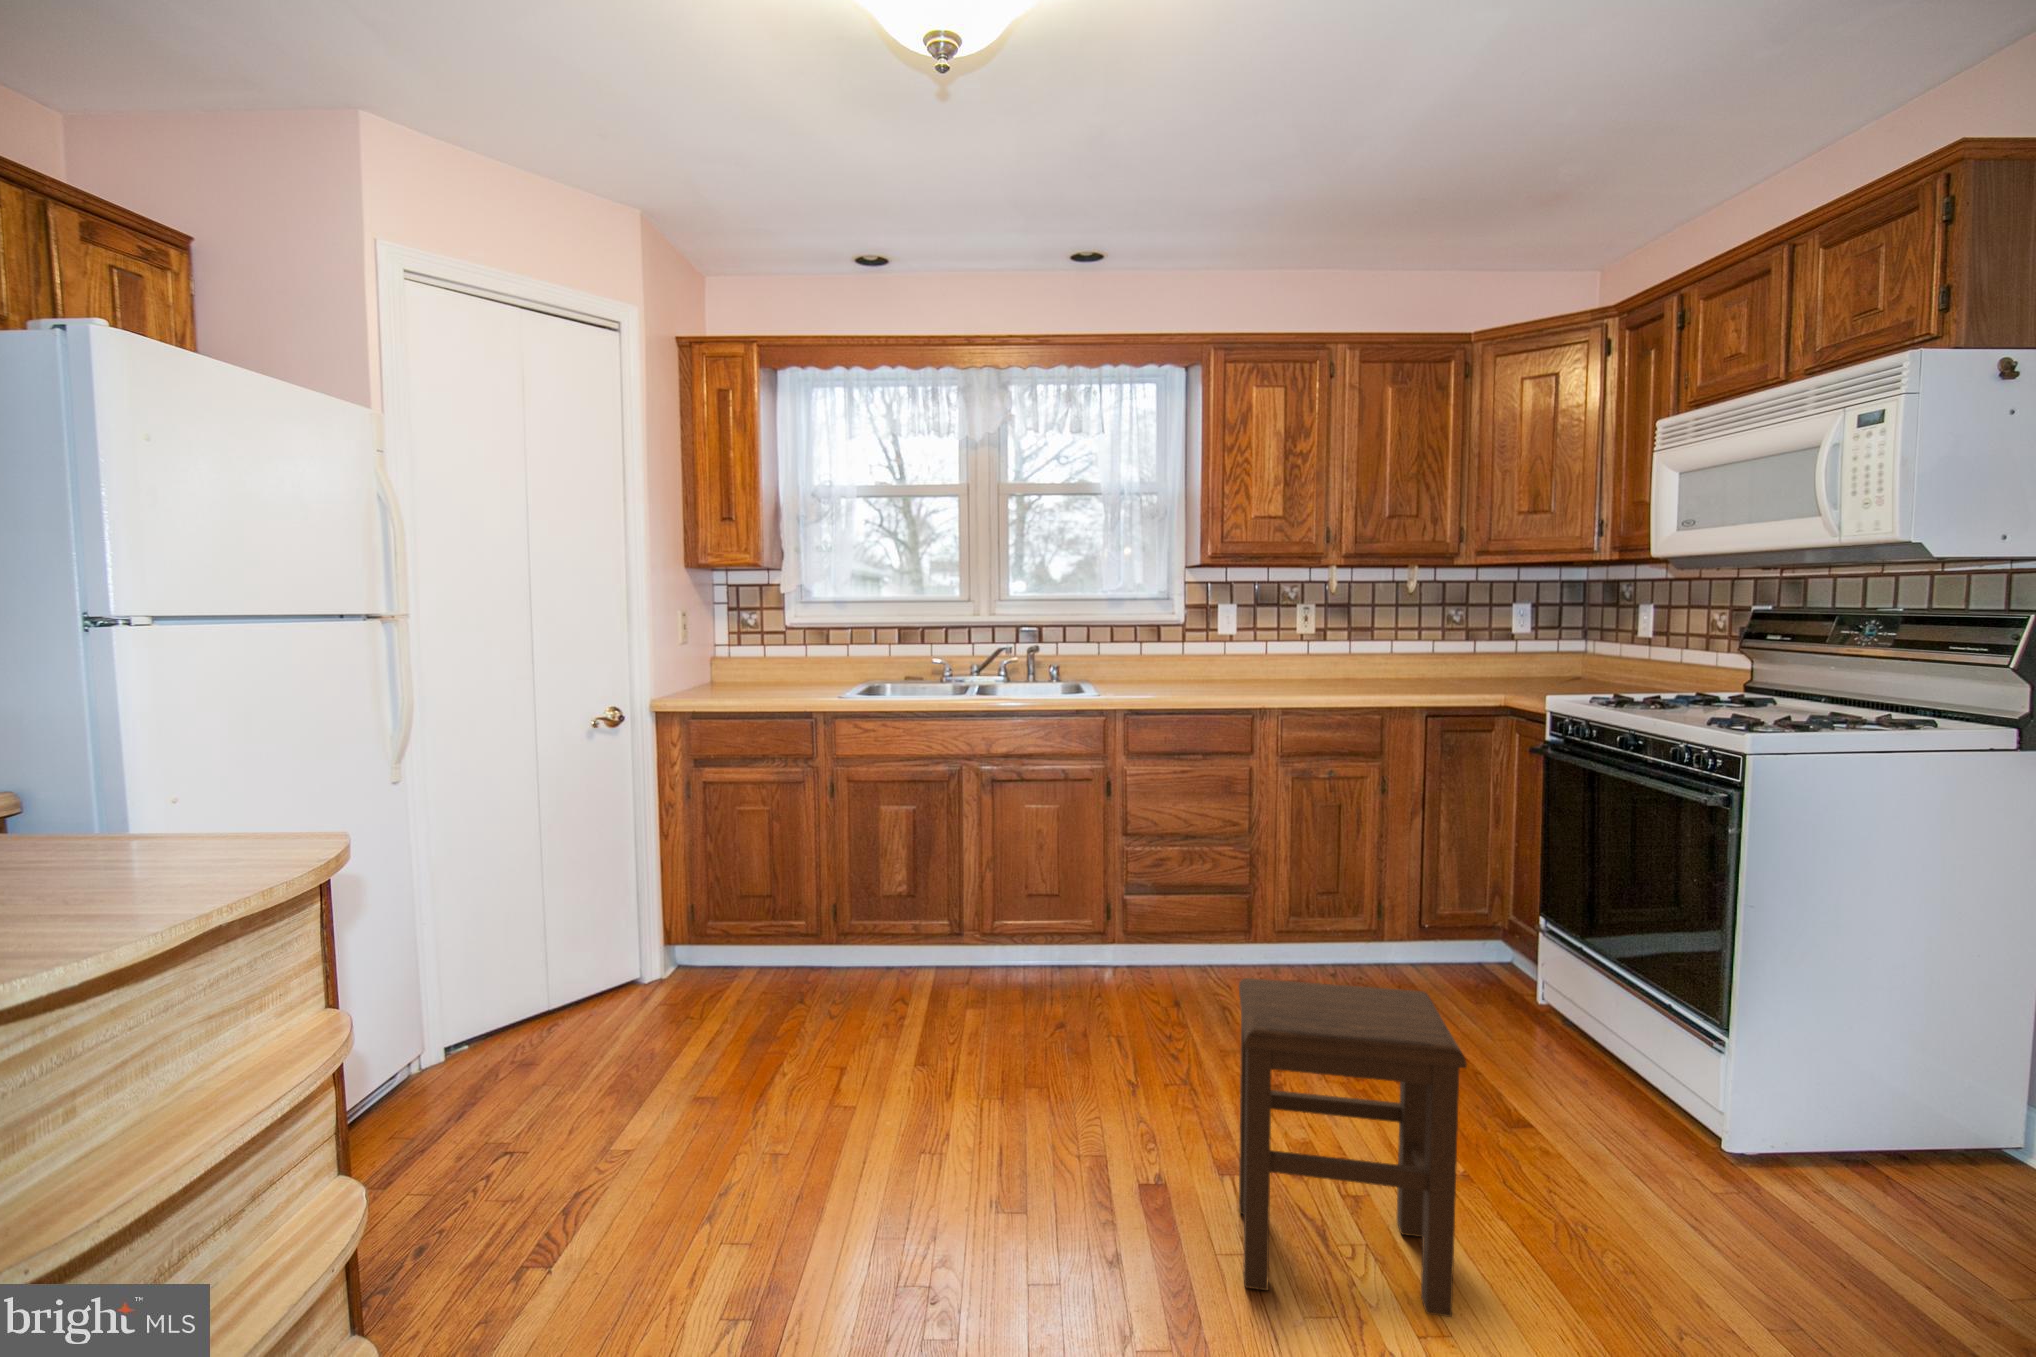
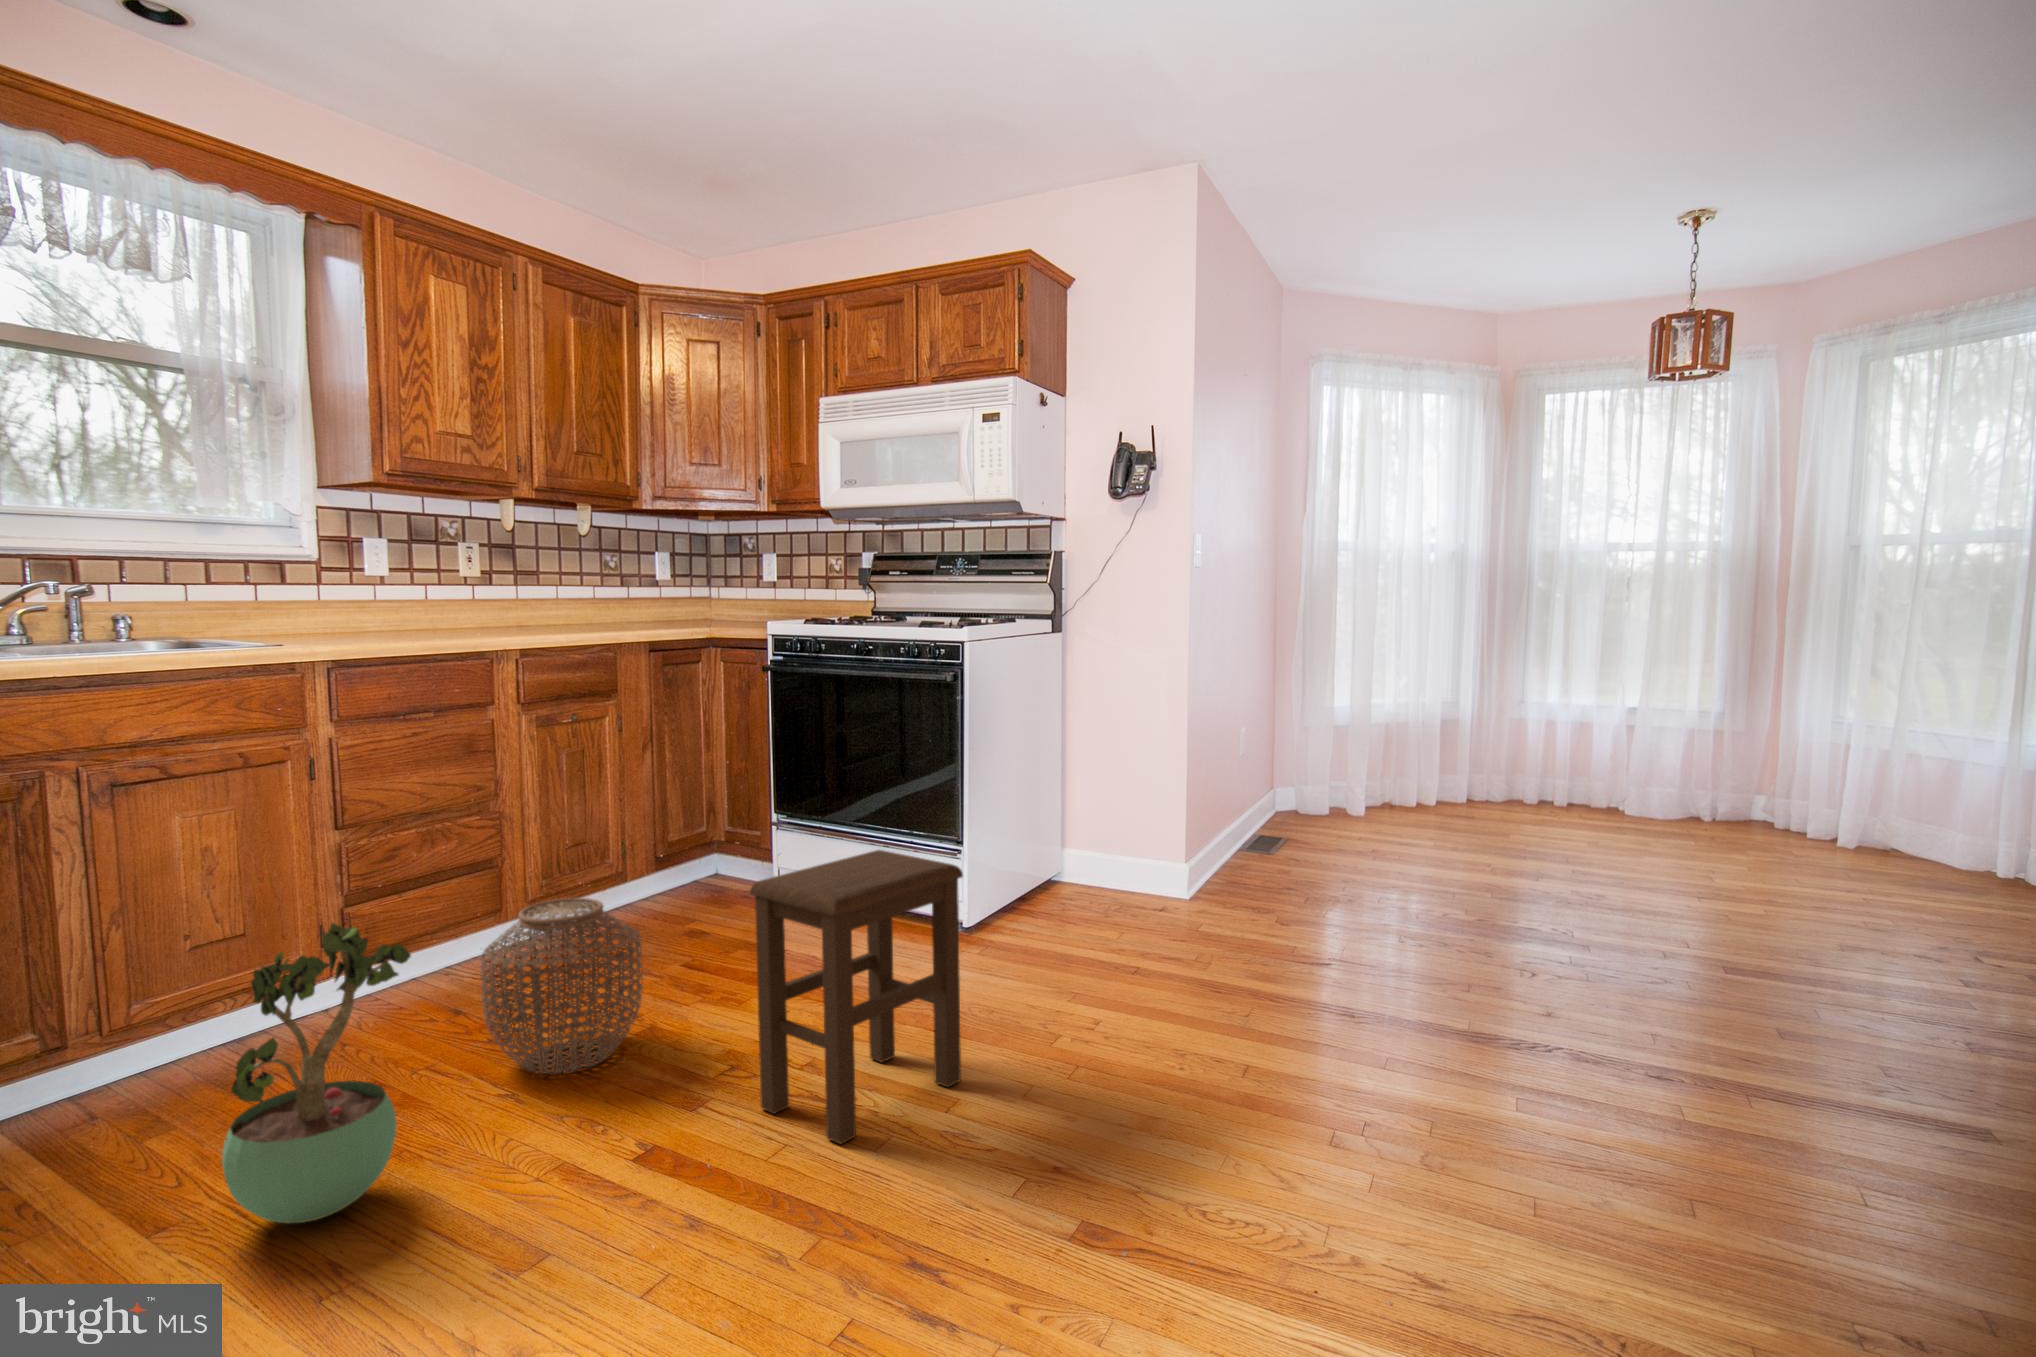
potted plant: none [889,900,1018,1096] -> present [222,923,411,1223]
woven basket: none [1125,926,1253,1081] -> present [481,898,643,1074]

